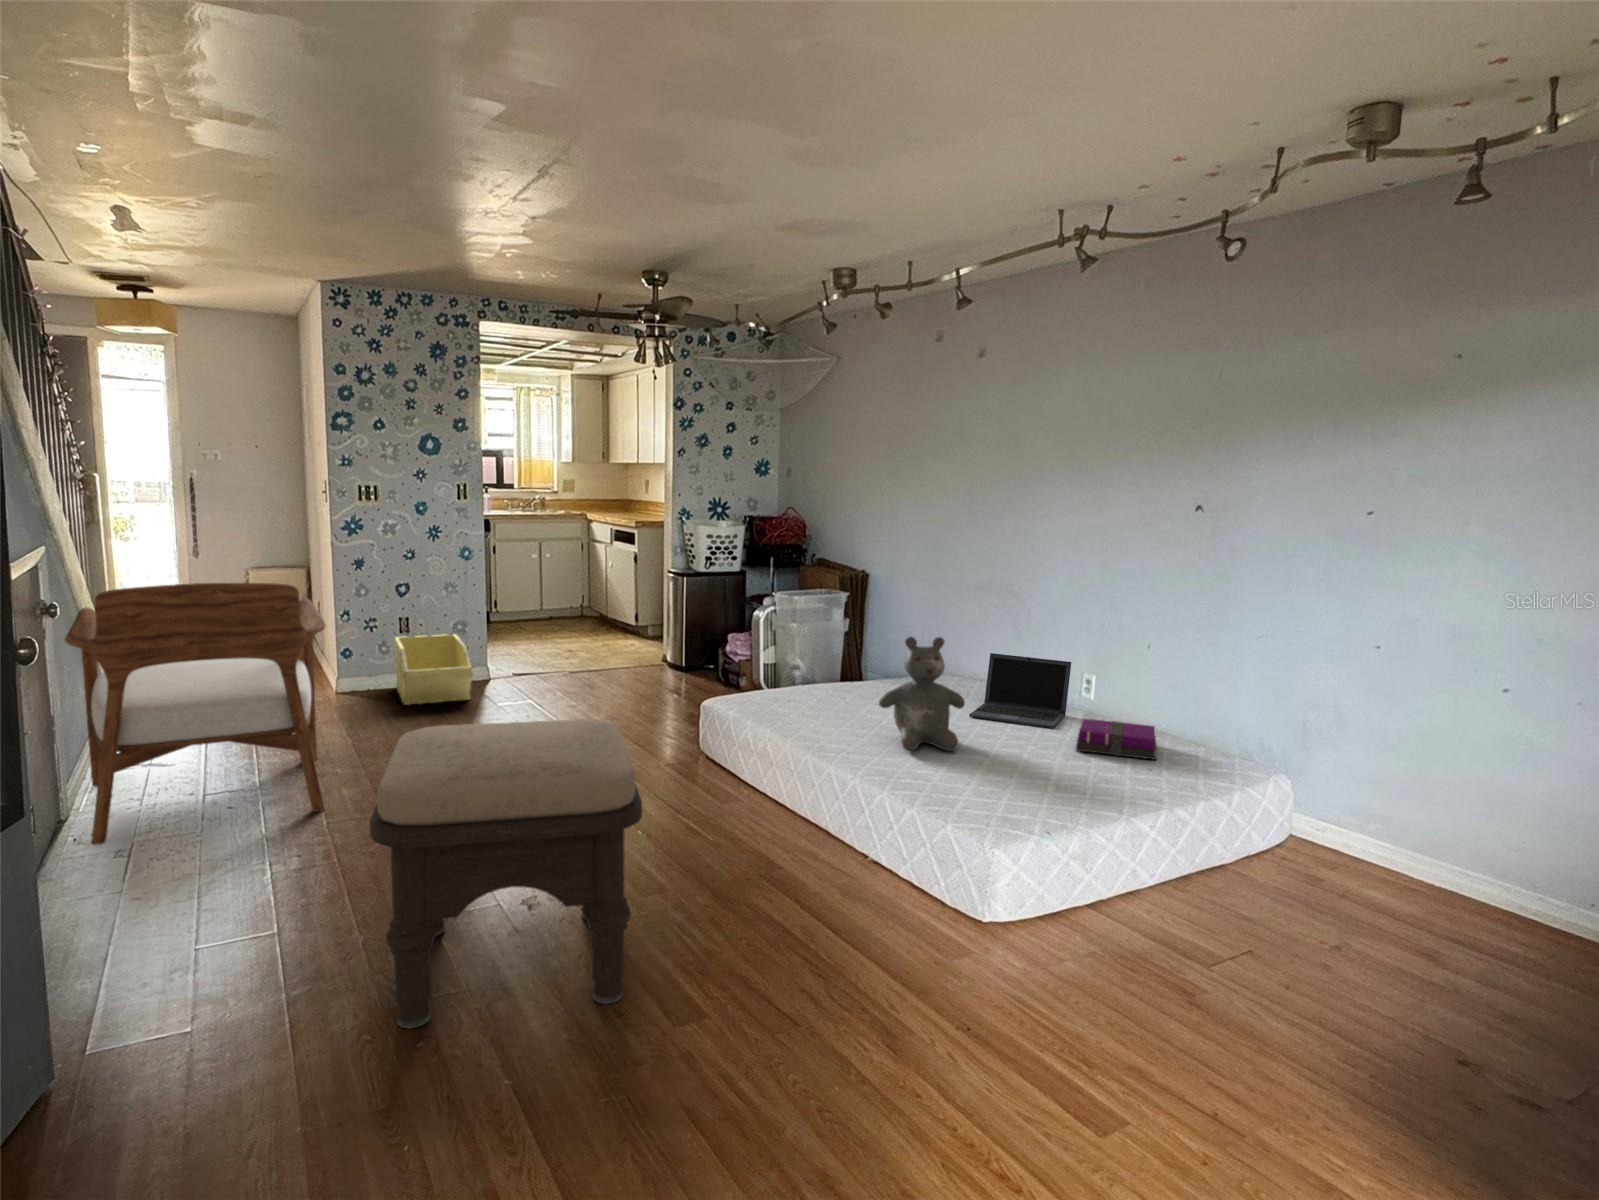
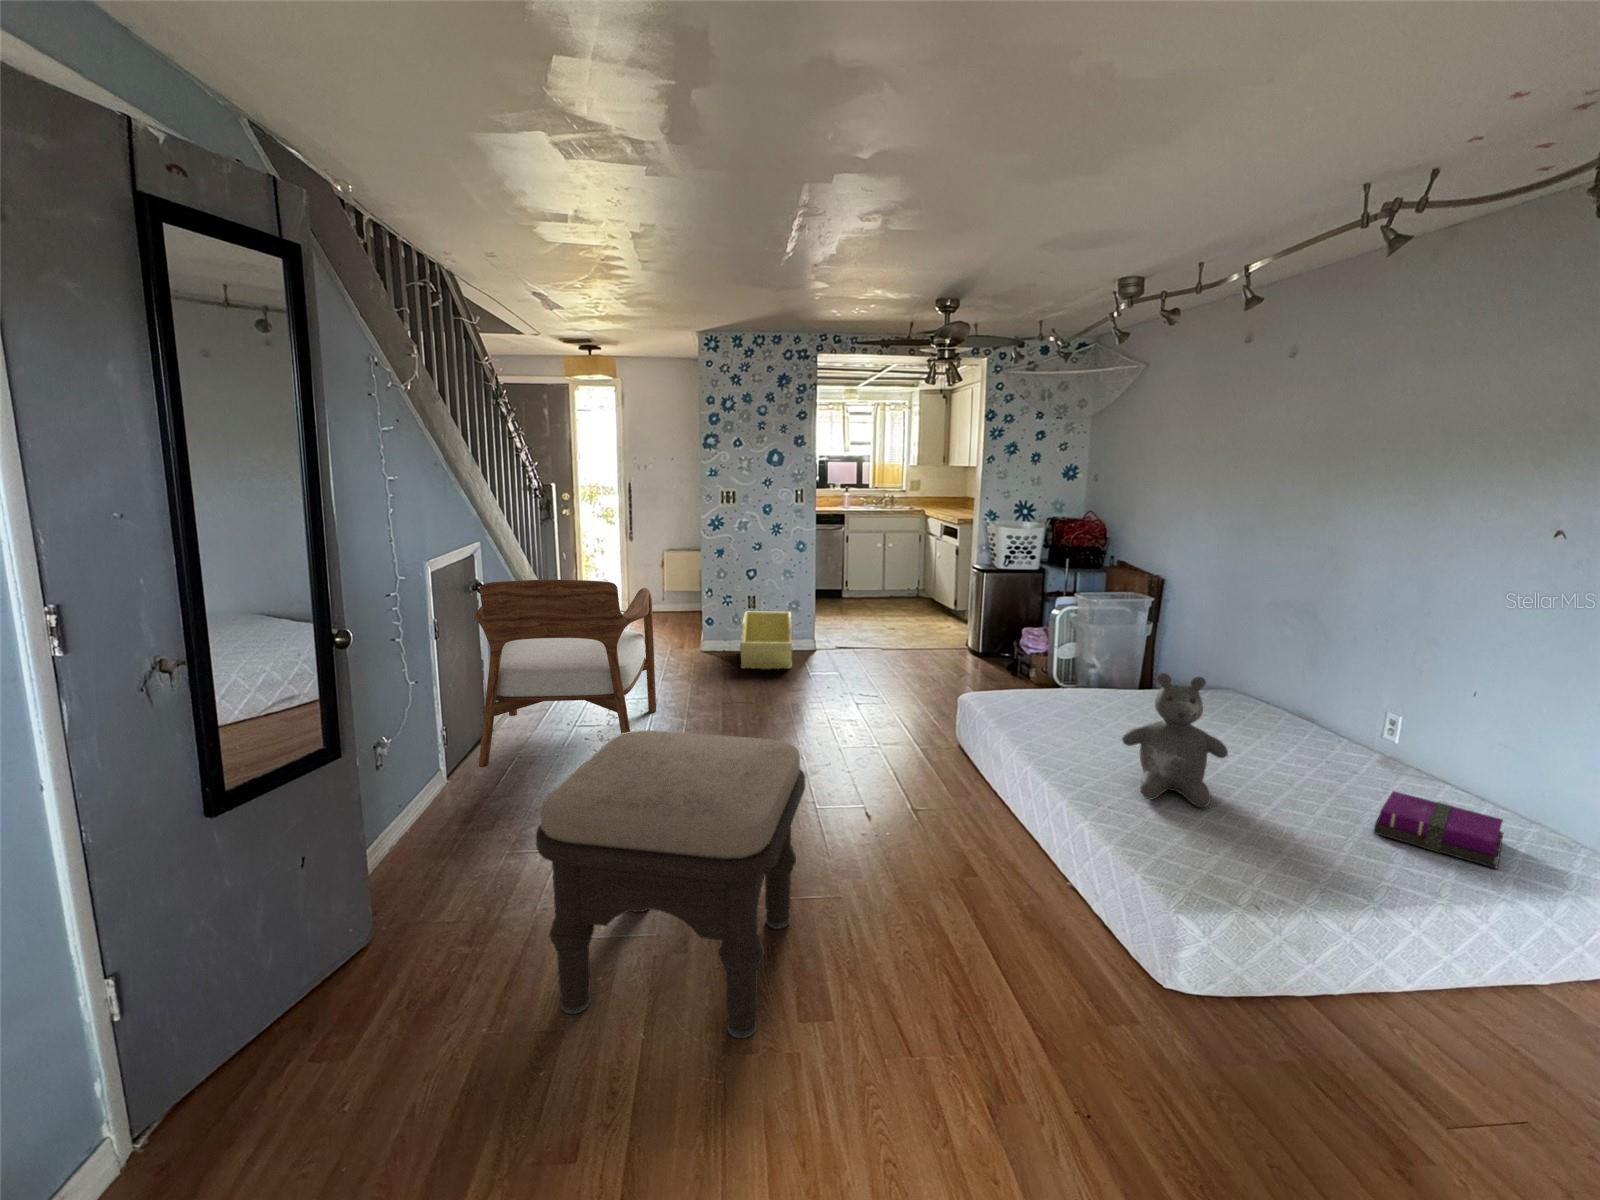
laptop: present [969,653,1071,728] -> none [1243,690,1390,793]

